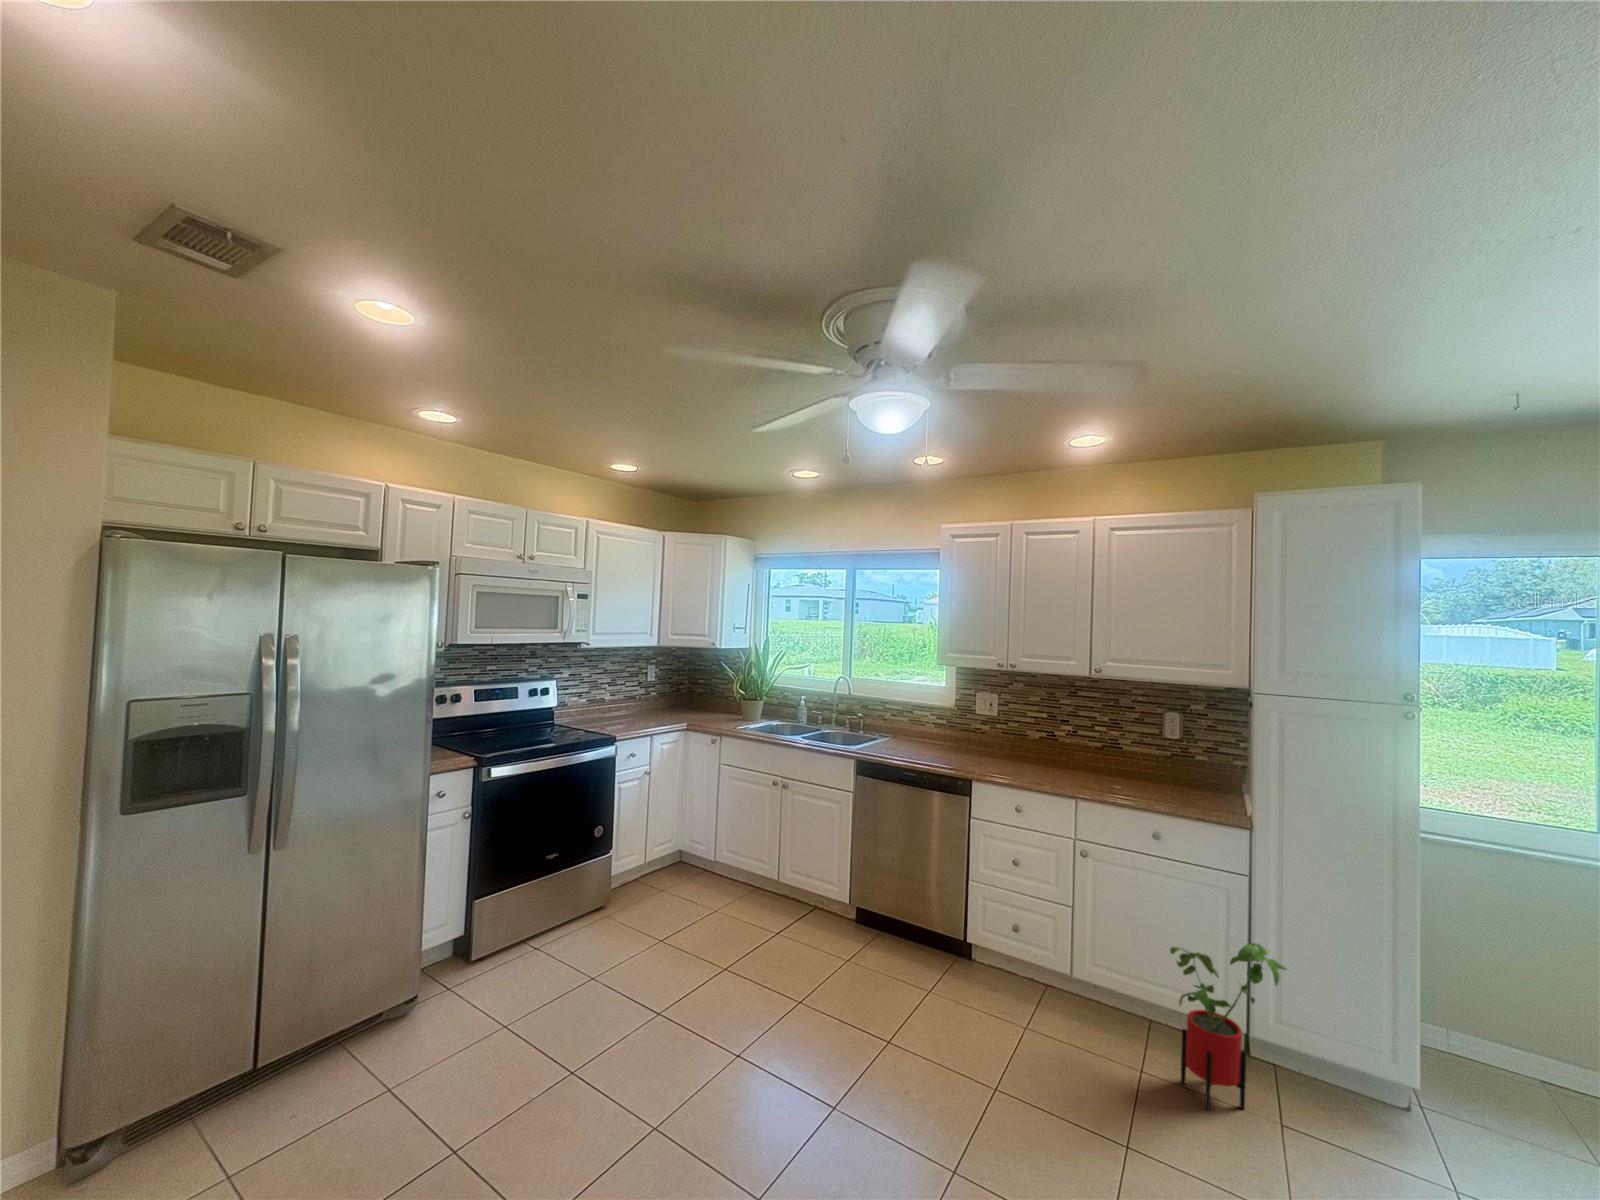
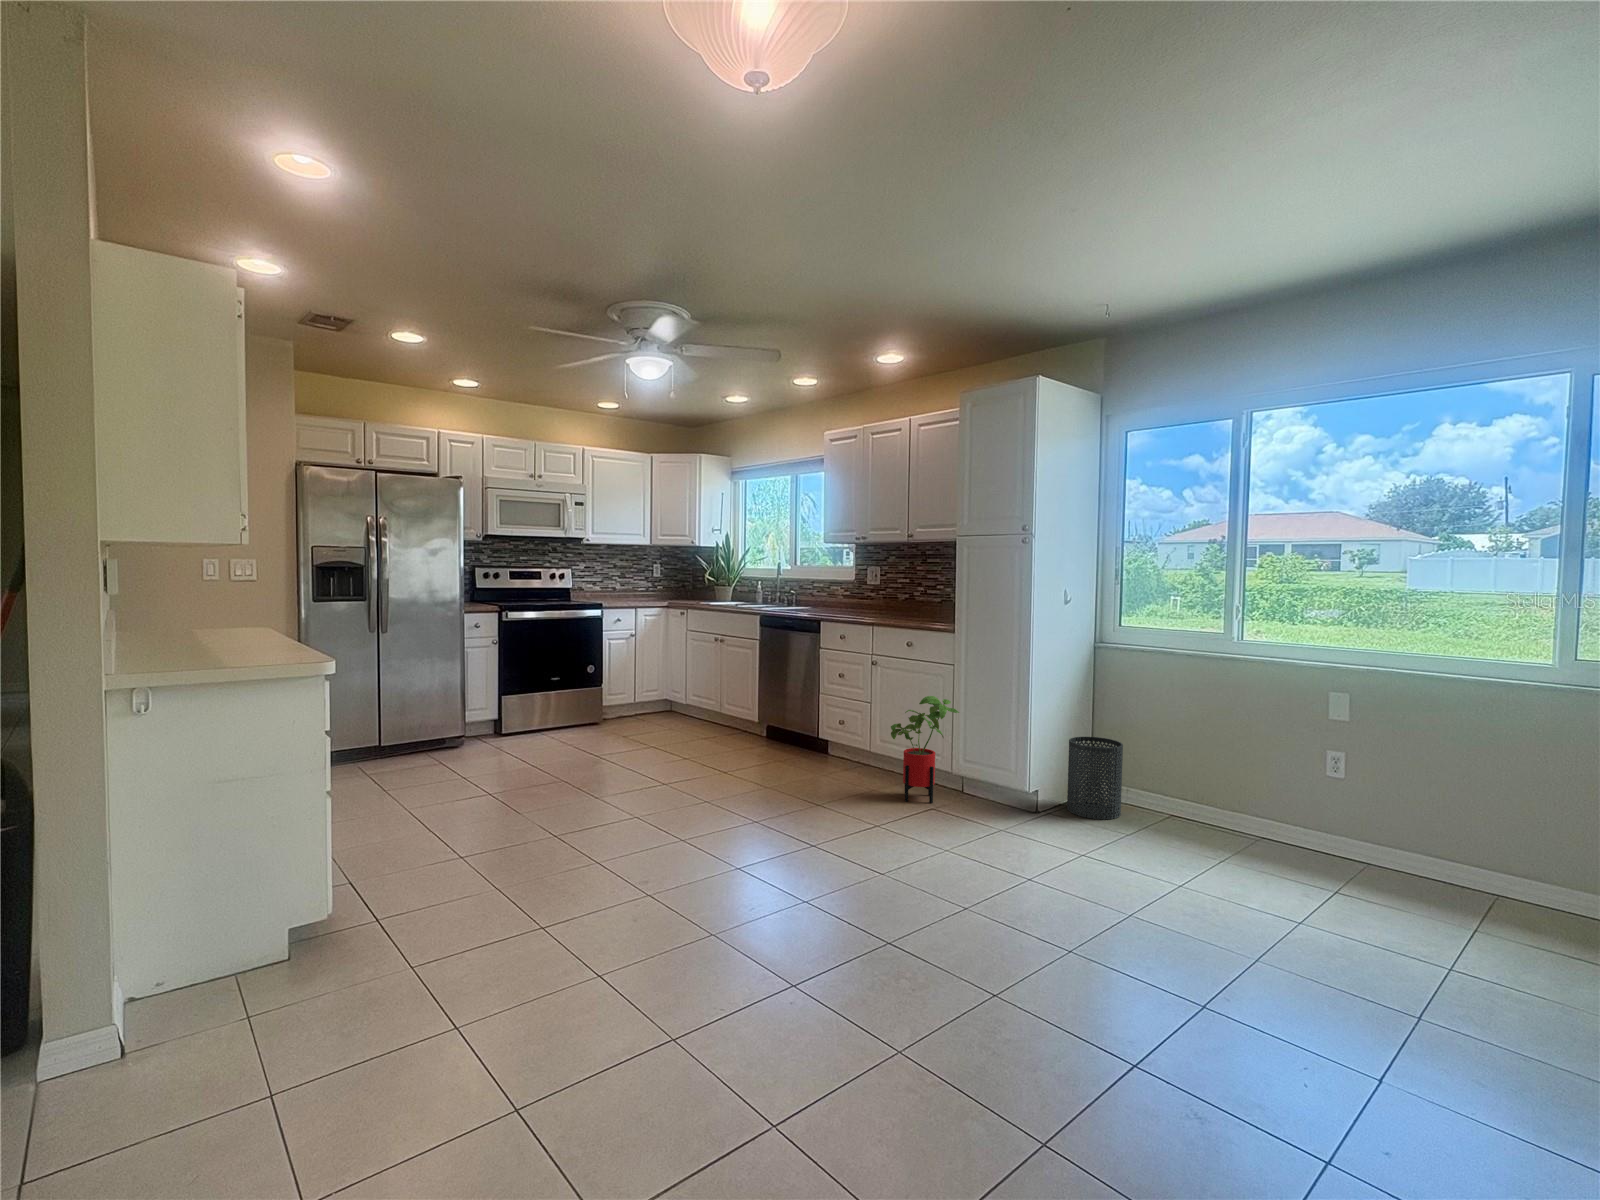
trash can: none [1407,980,1508,1127] -> present [1067,737,1123,819]

